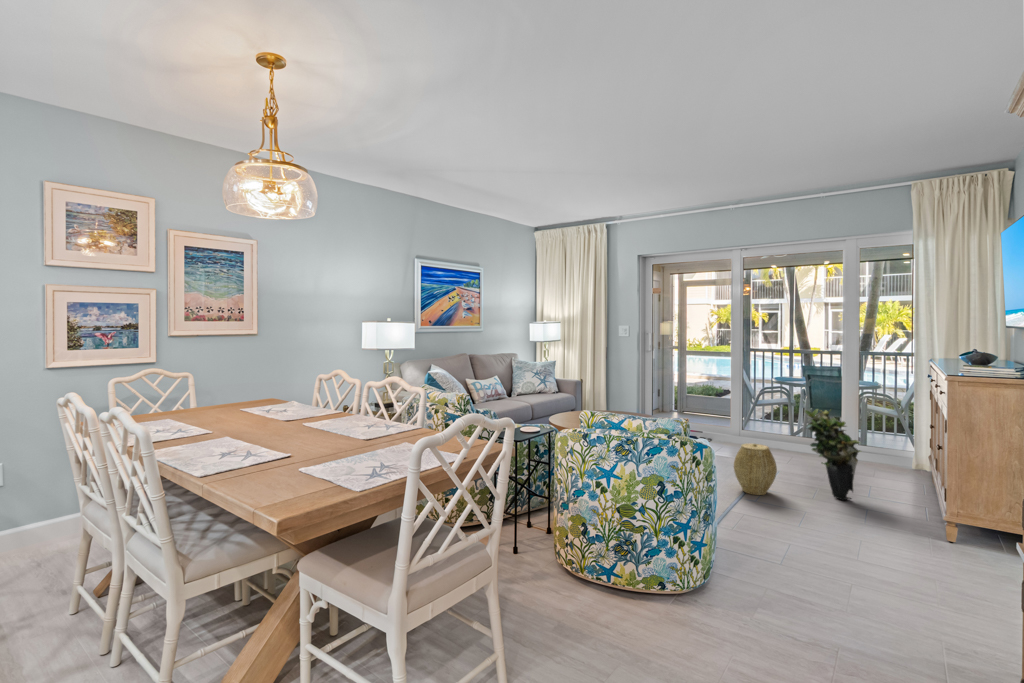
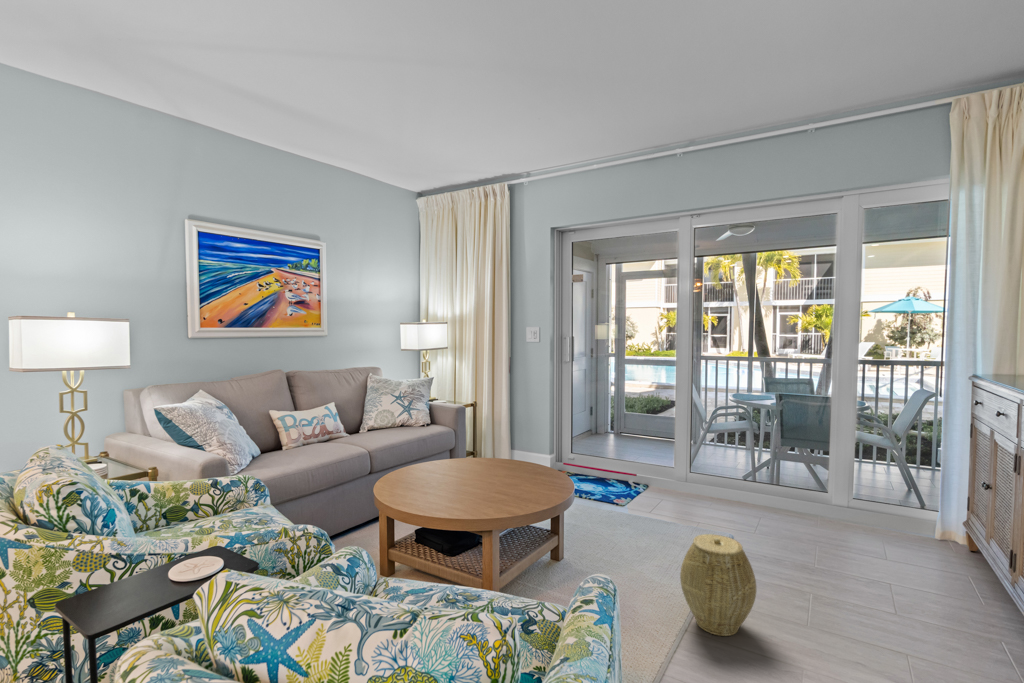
potted plant: present [805,409,860,500] -> none [800,471,909,648]

